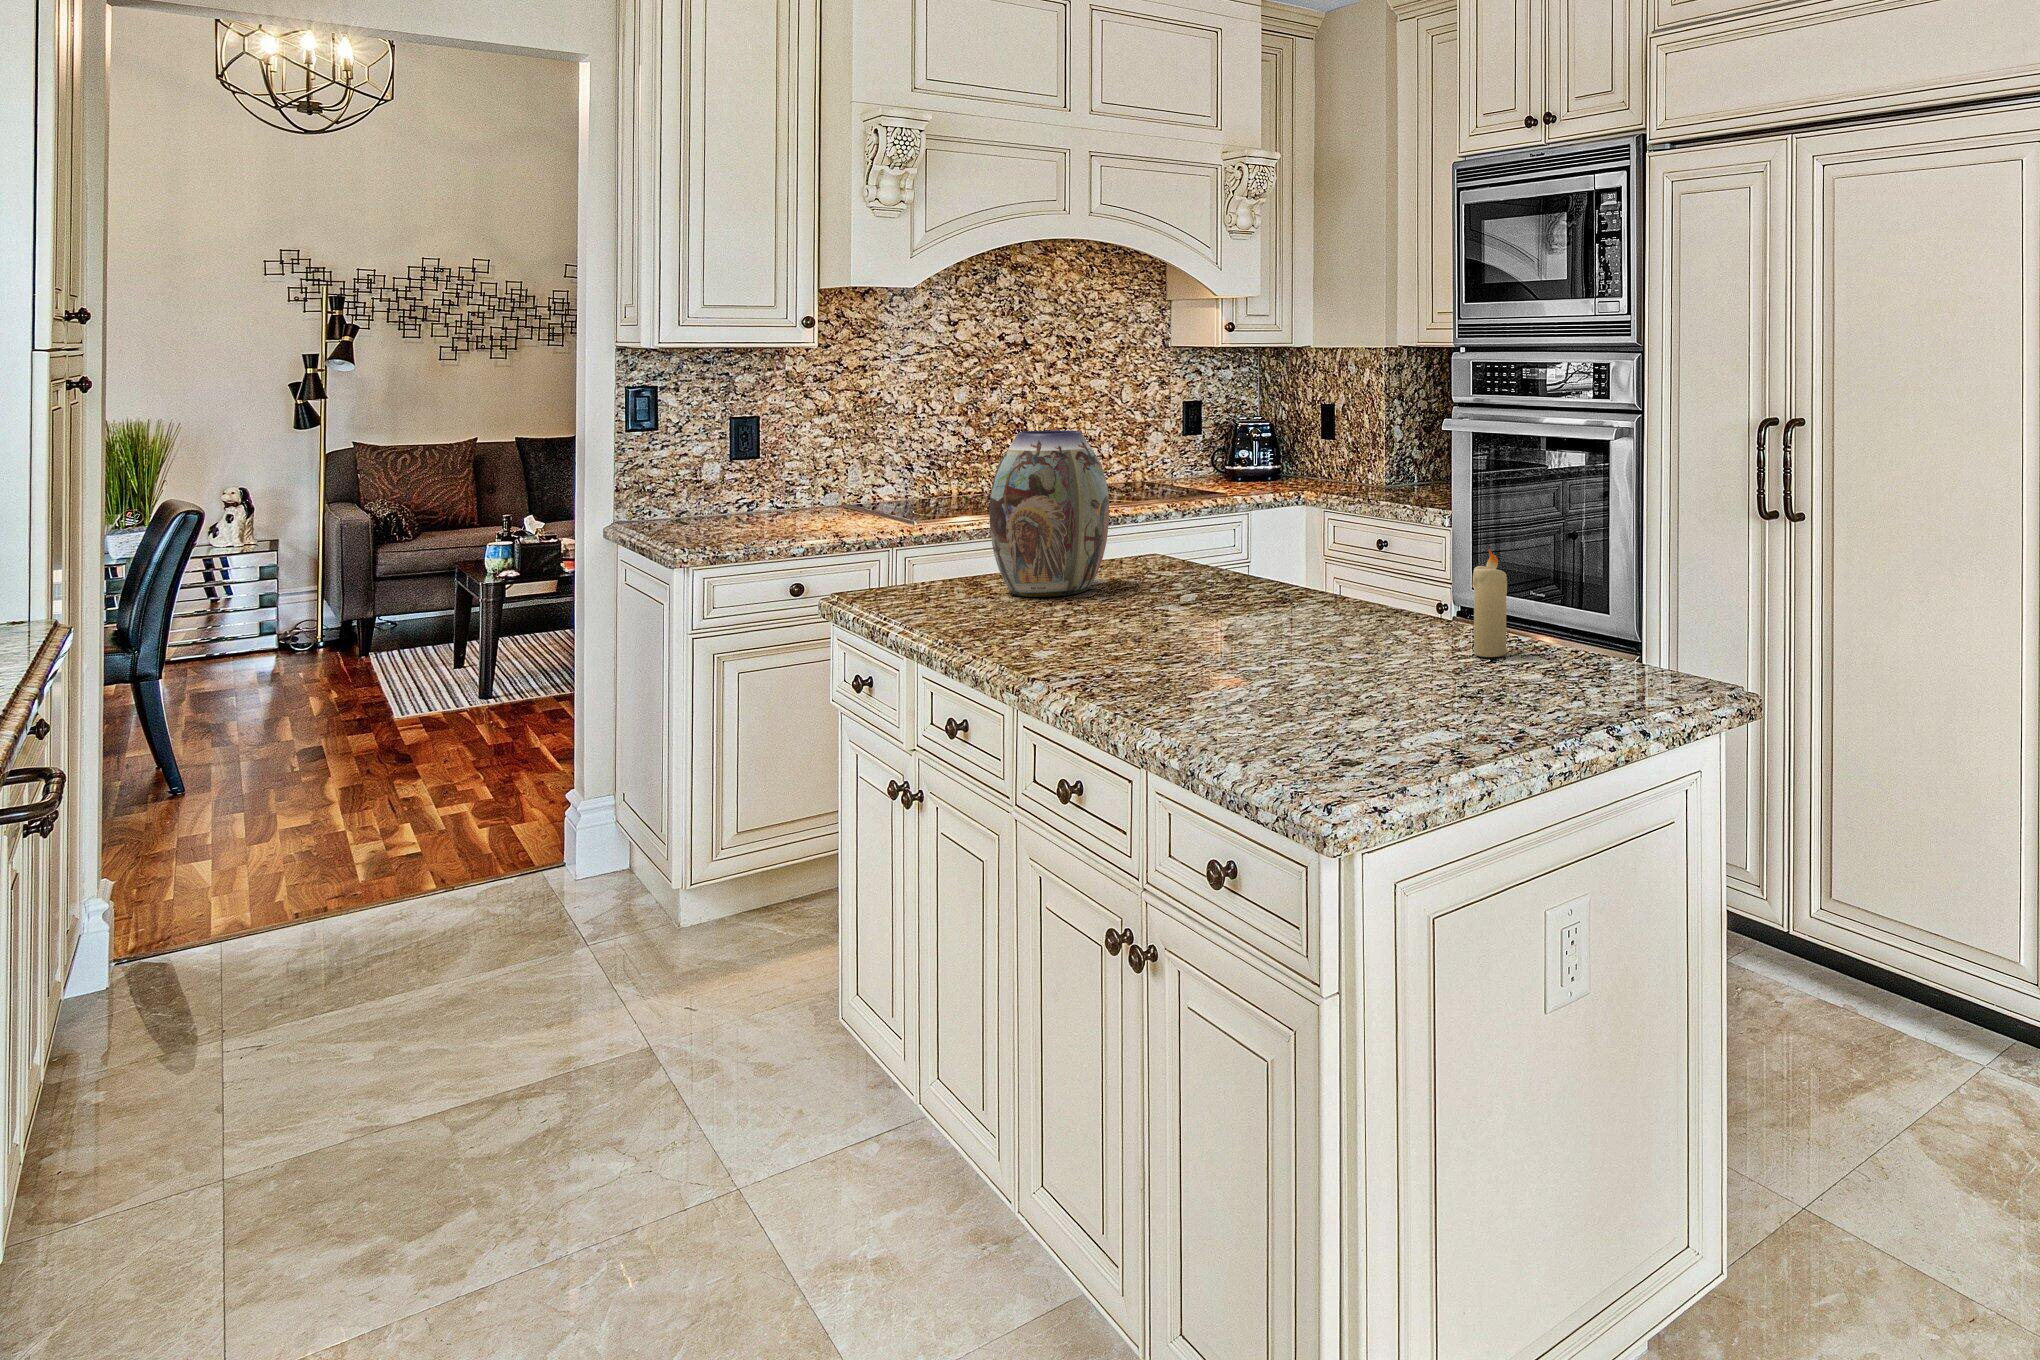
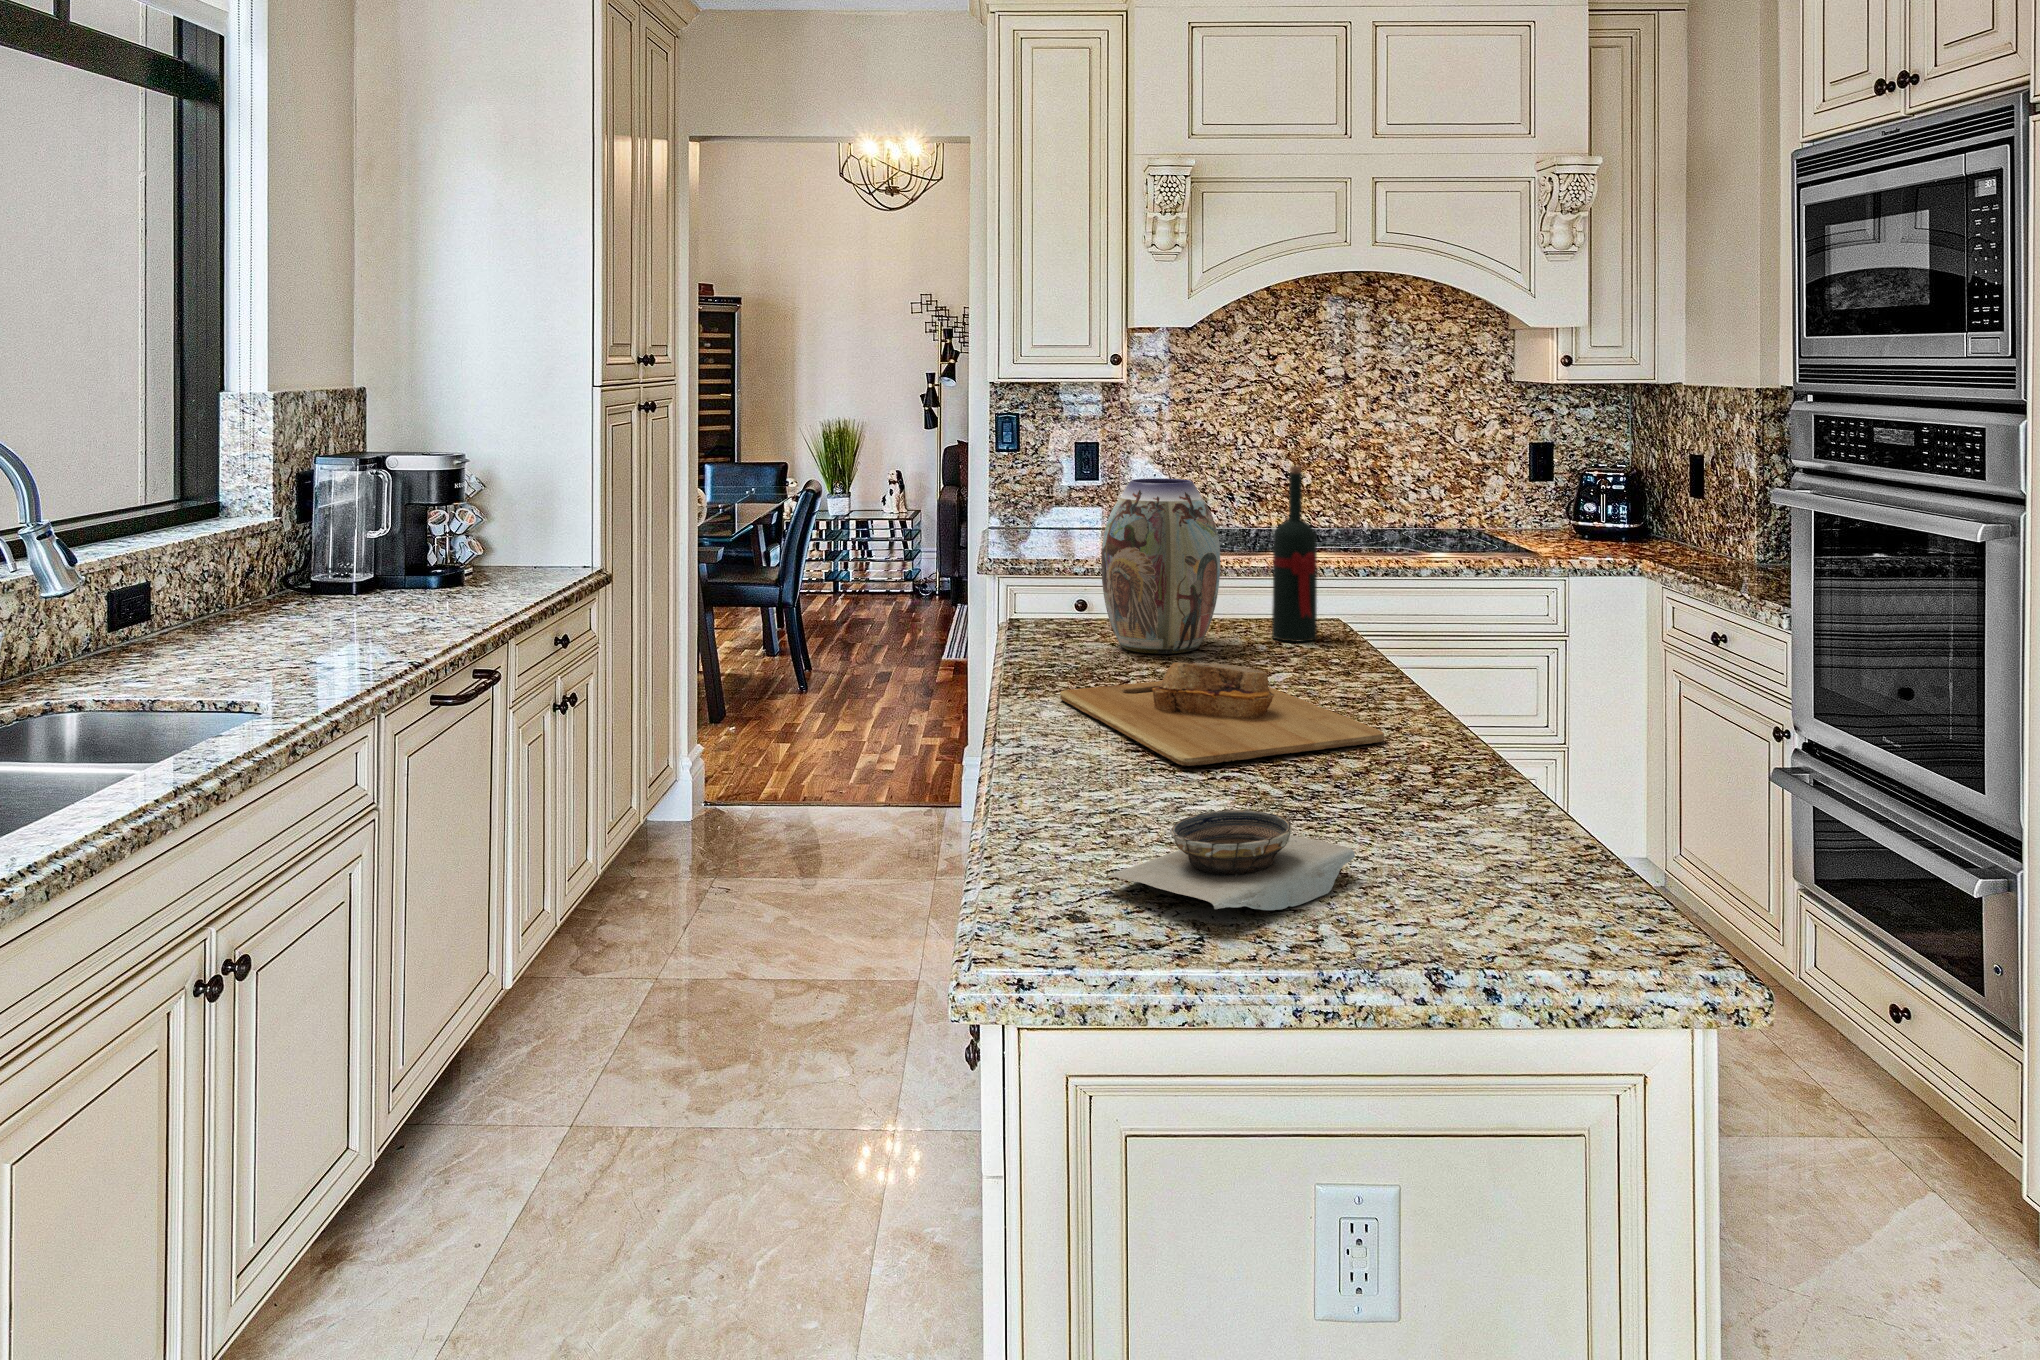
wine bottle: none [1137,414,1182,574] -> present [1272,466,1317,642]
candle: present [1472,549,1507,657] -> none [1445,674,1493,818]
cutting board: none [1040,584,1360,661] -> present [1060,662,1384,766]
bowl: none [1335,661,1485,728] -> present [1106,810,1355,910]

